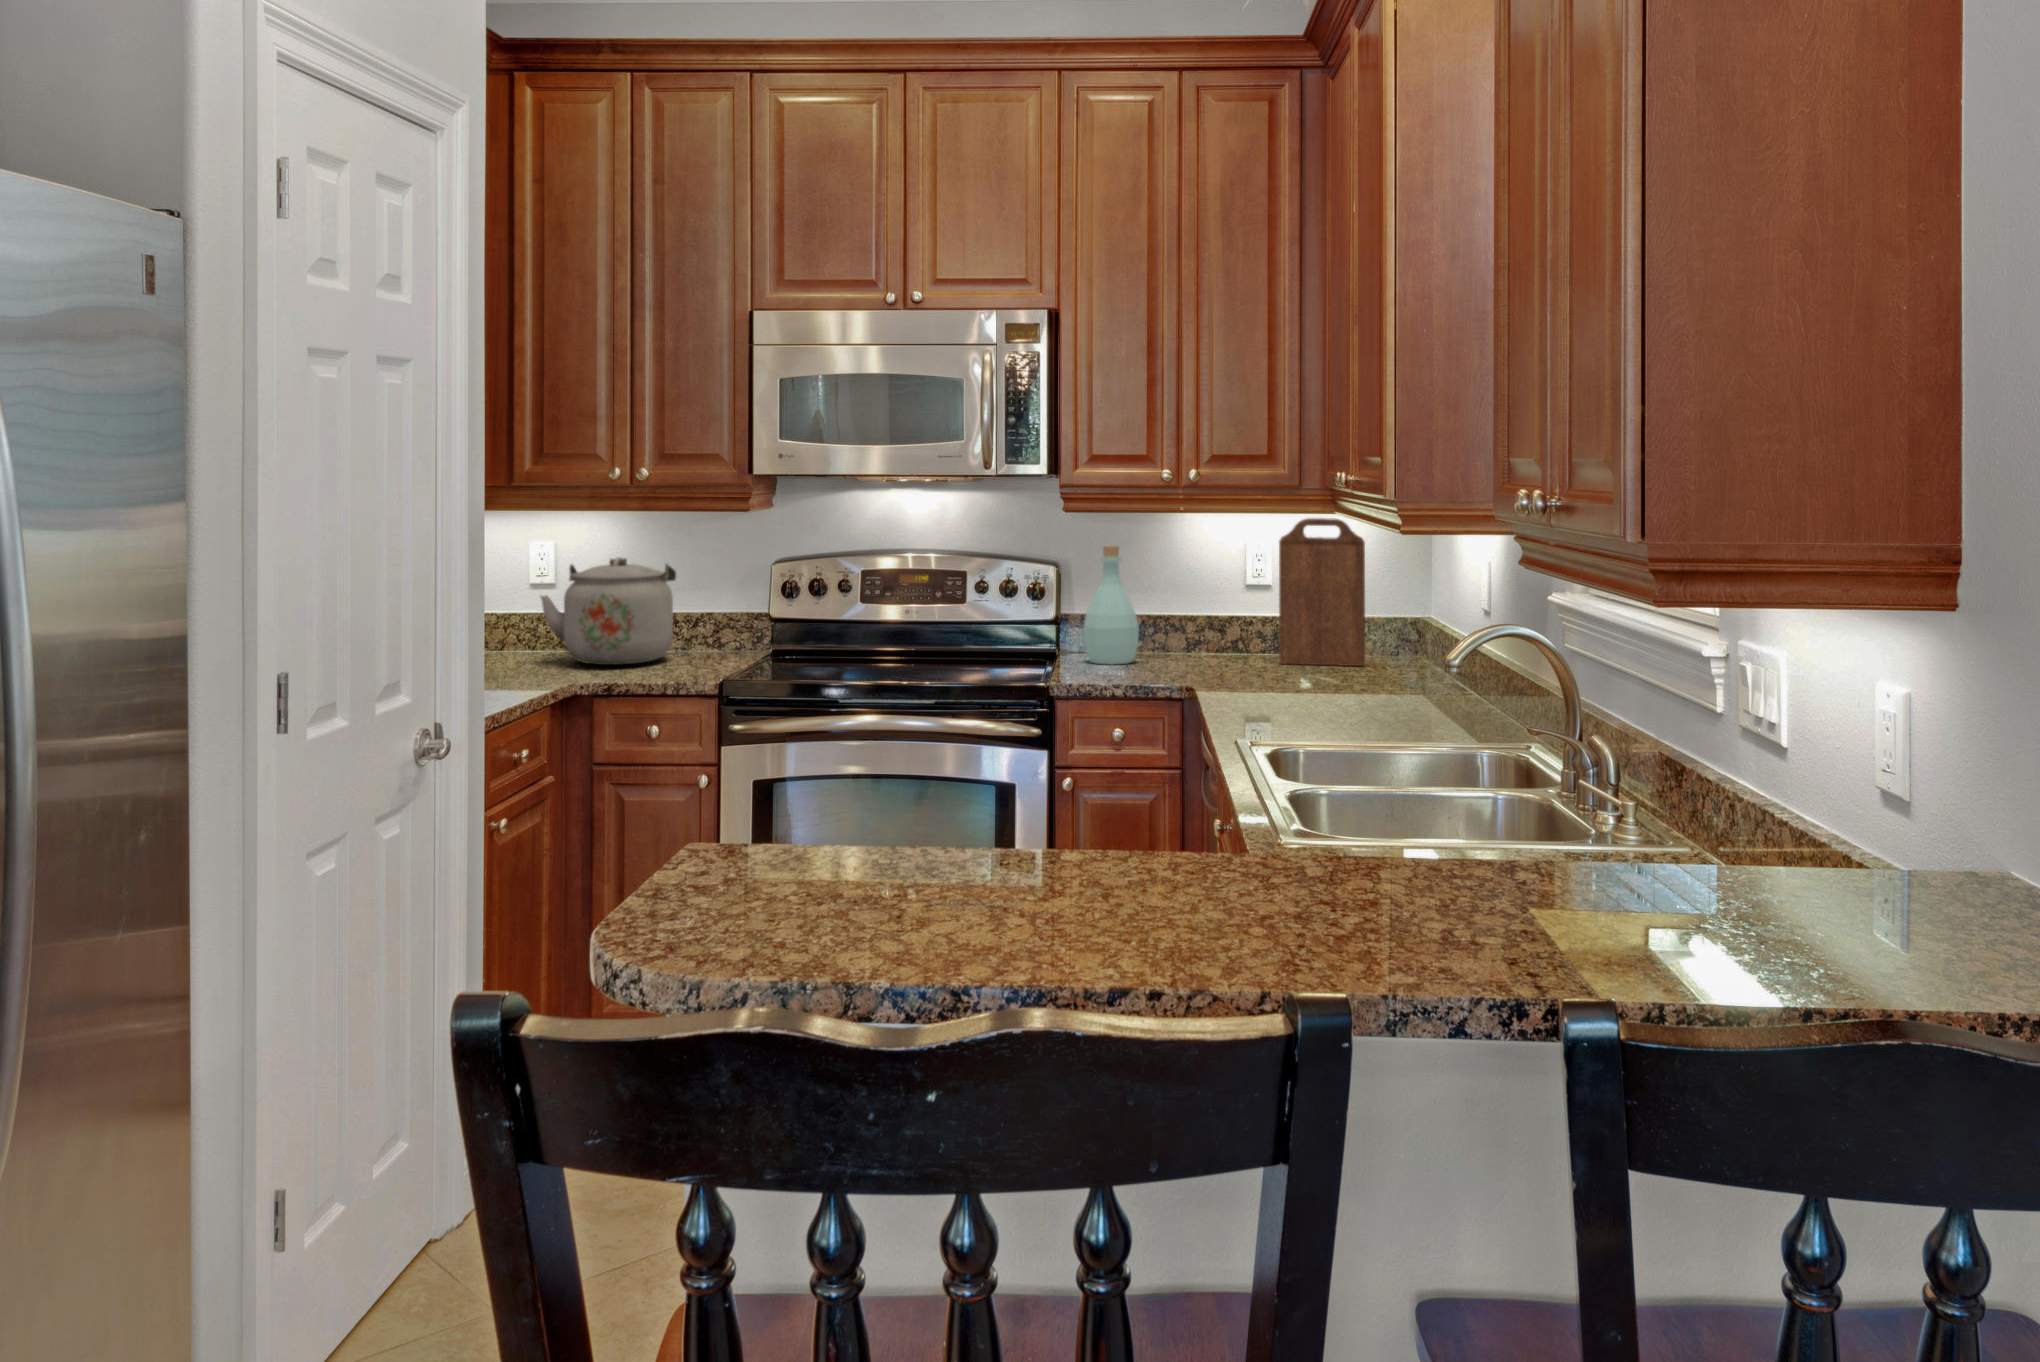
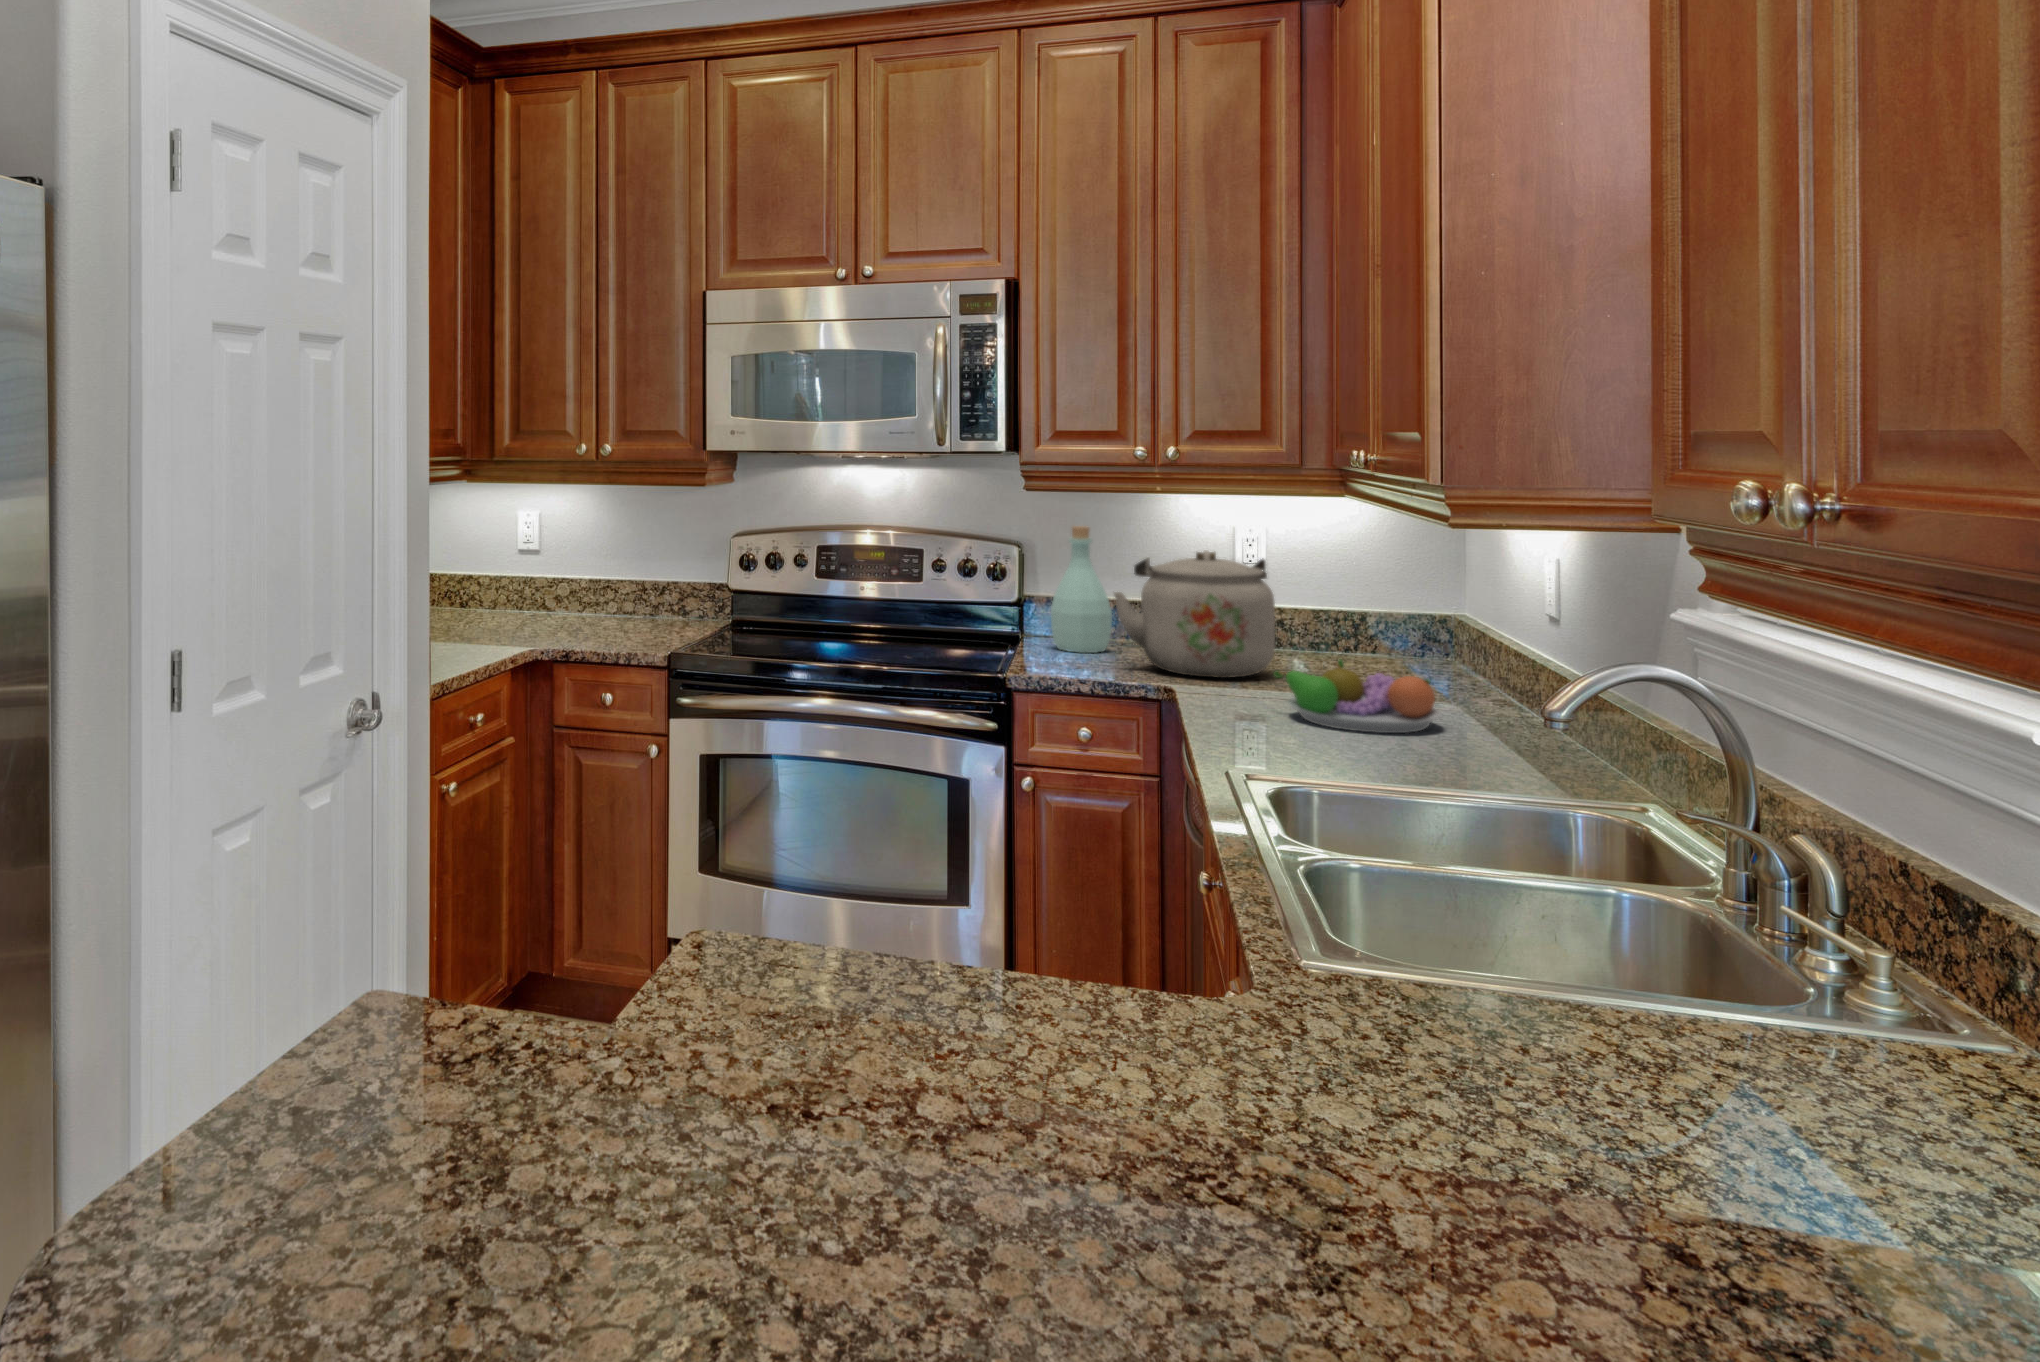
cutting board: present [1279,518,1365,666] -> none [1276,501,1383,668]
kettle: present [541,557,676,665] -> present [1114,551,1275,678]
fruit bowl: none [1275,652,1404,711] -> present [1274,660,1442,733]

